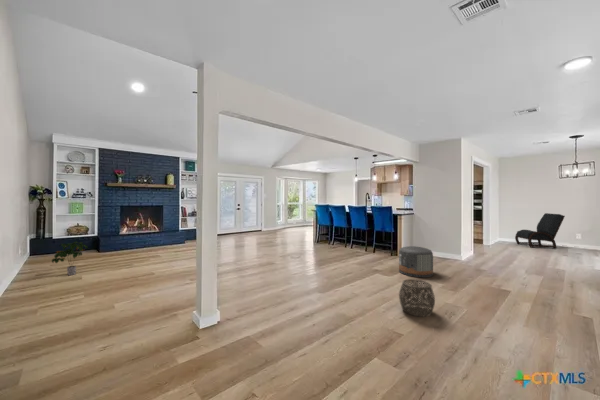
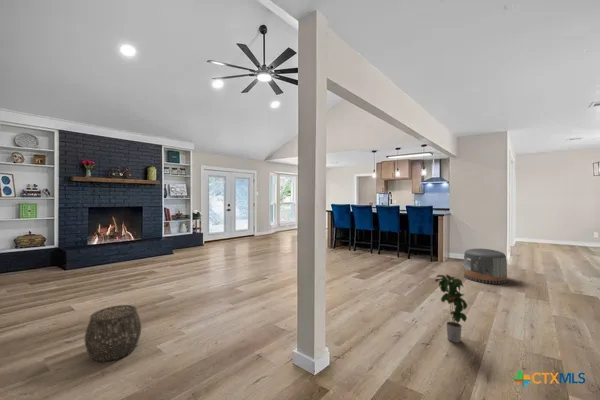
lounge chair: present [515,213,565,249] -> none [538,210,588,246]
potted plant: present [52,242,88,275] -> present [436,275,467,342]
woven basket: present [399,279,435,316] -> present [85,305,141,362]

